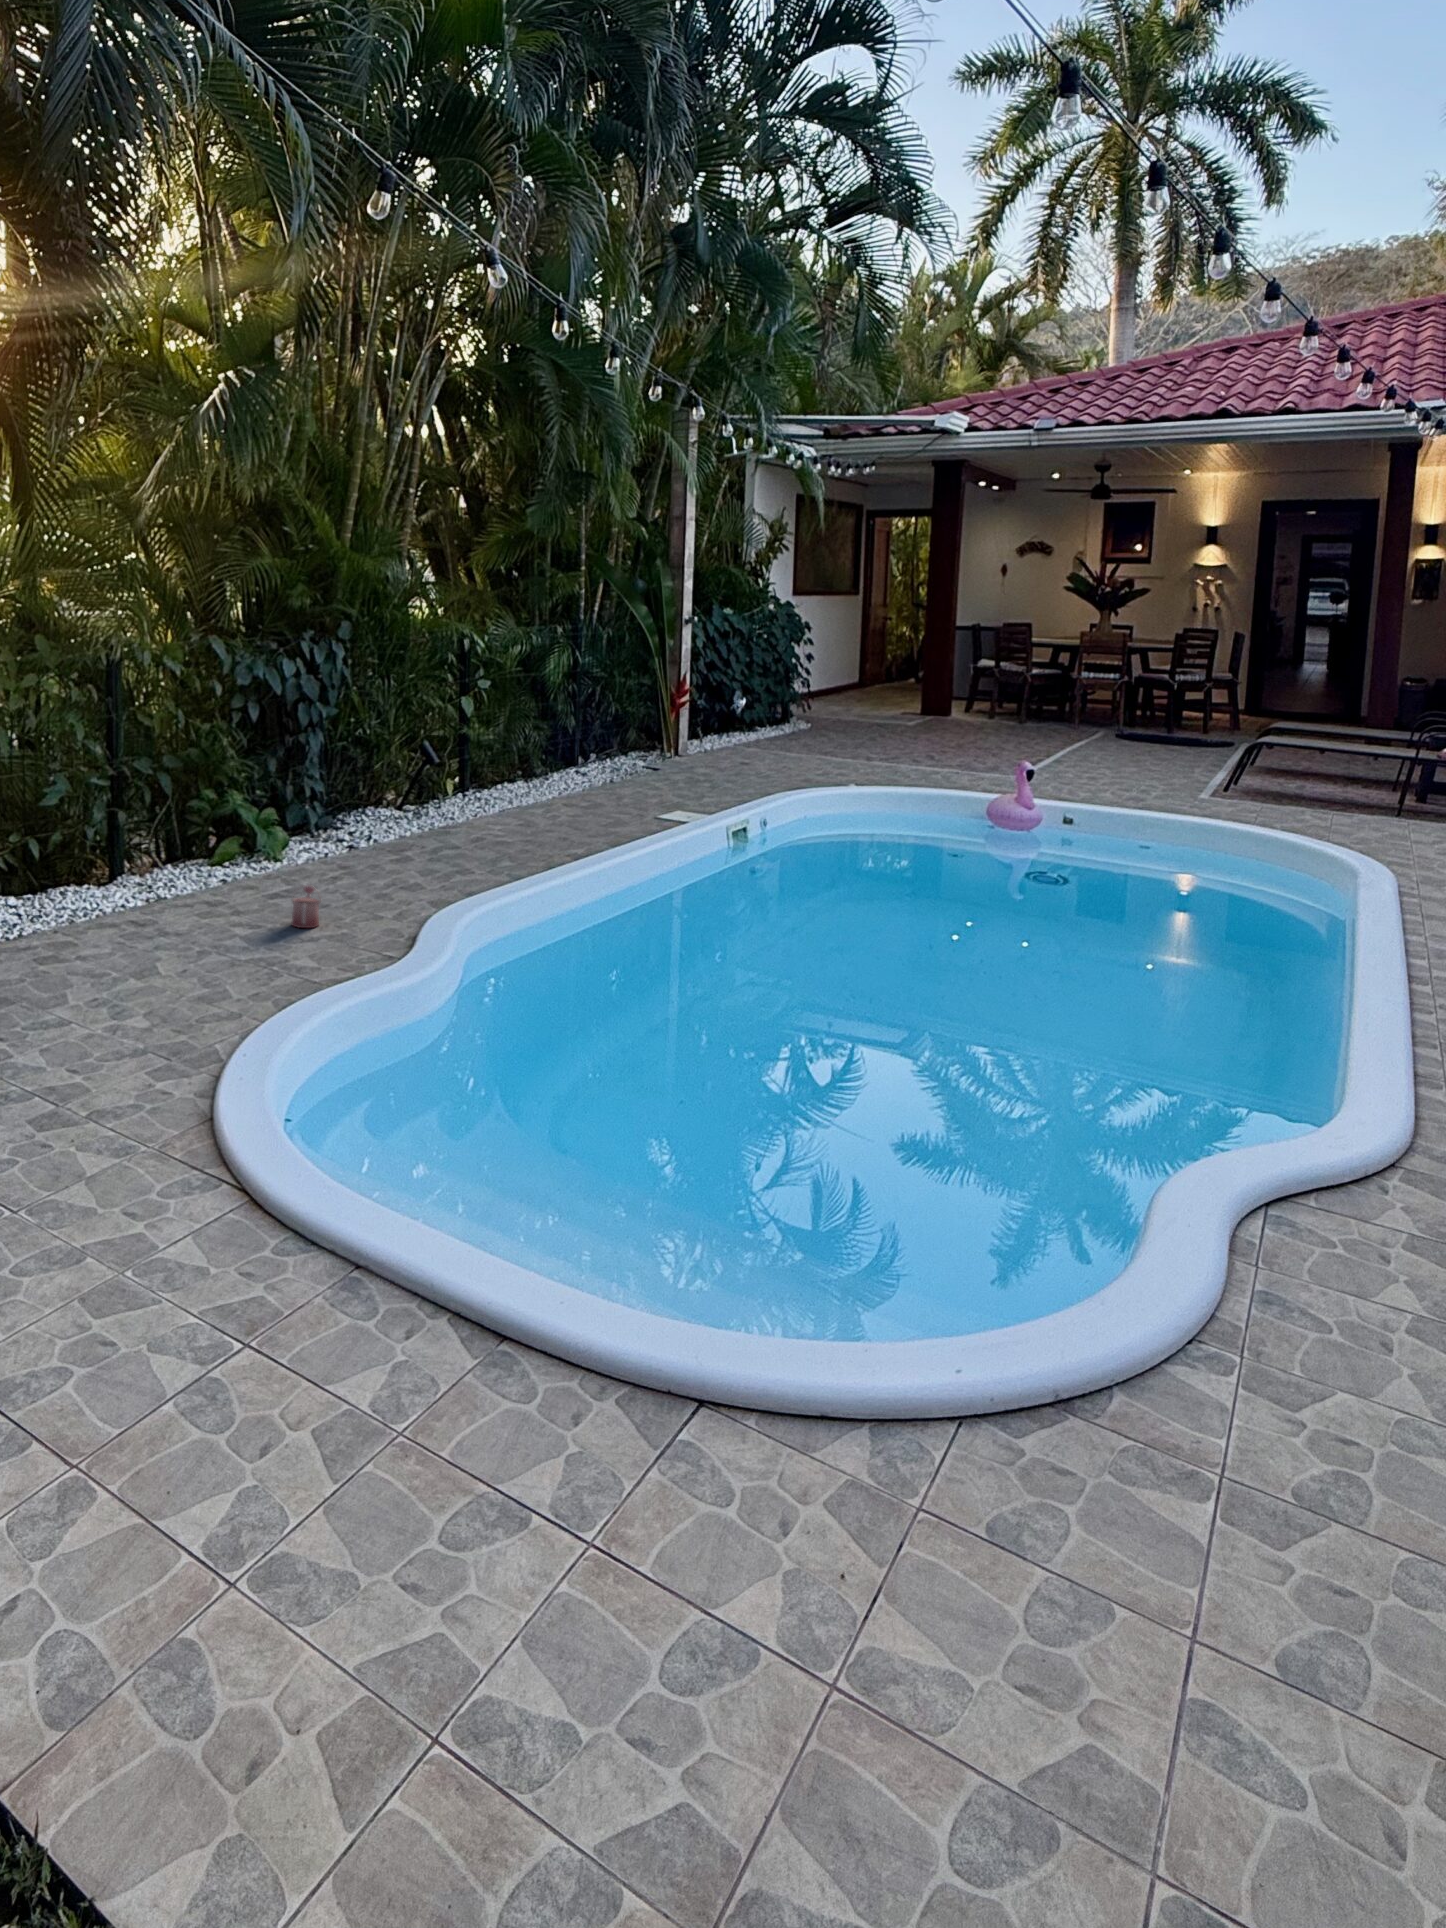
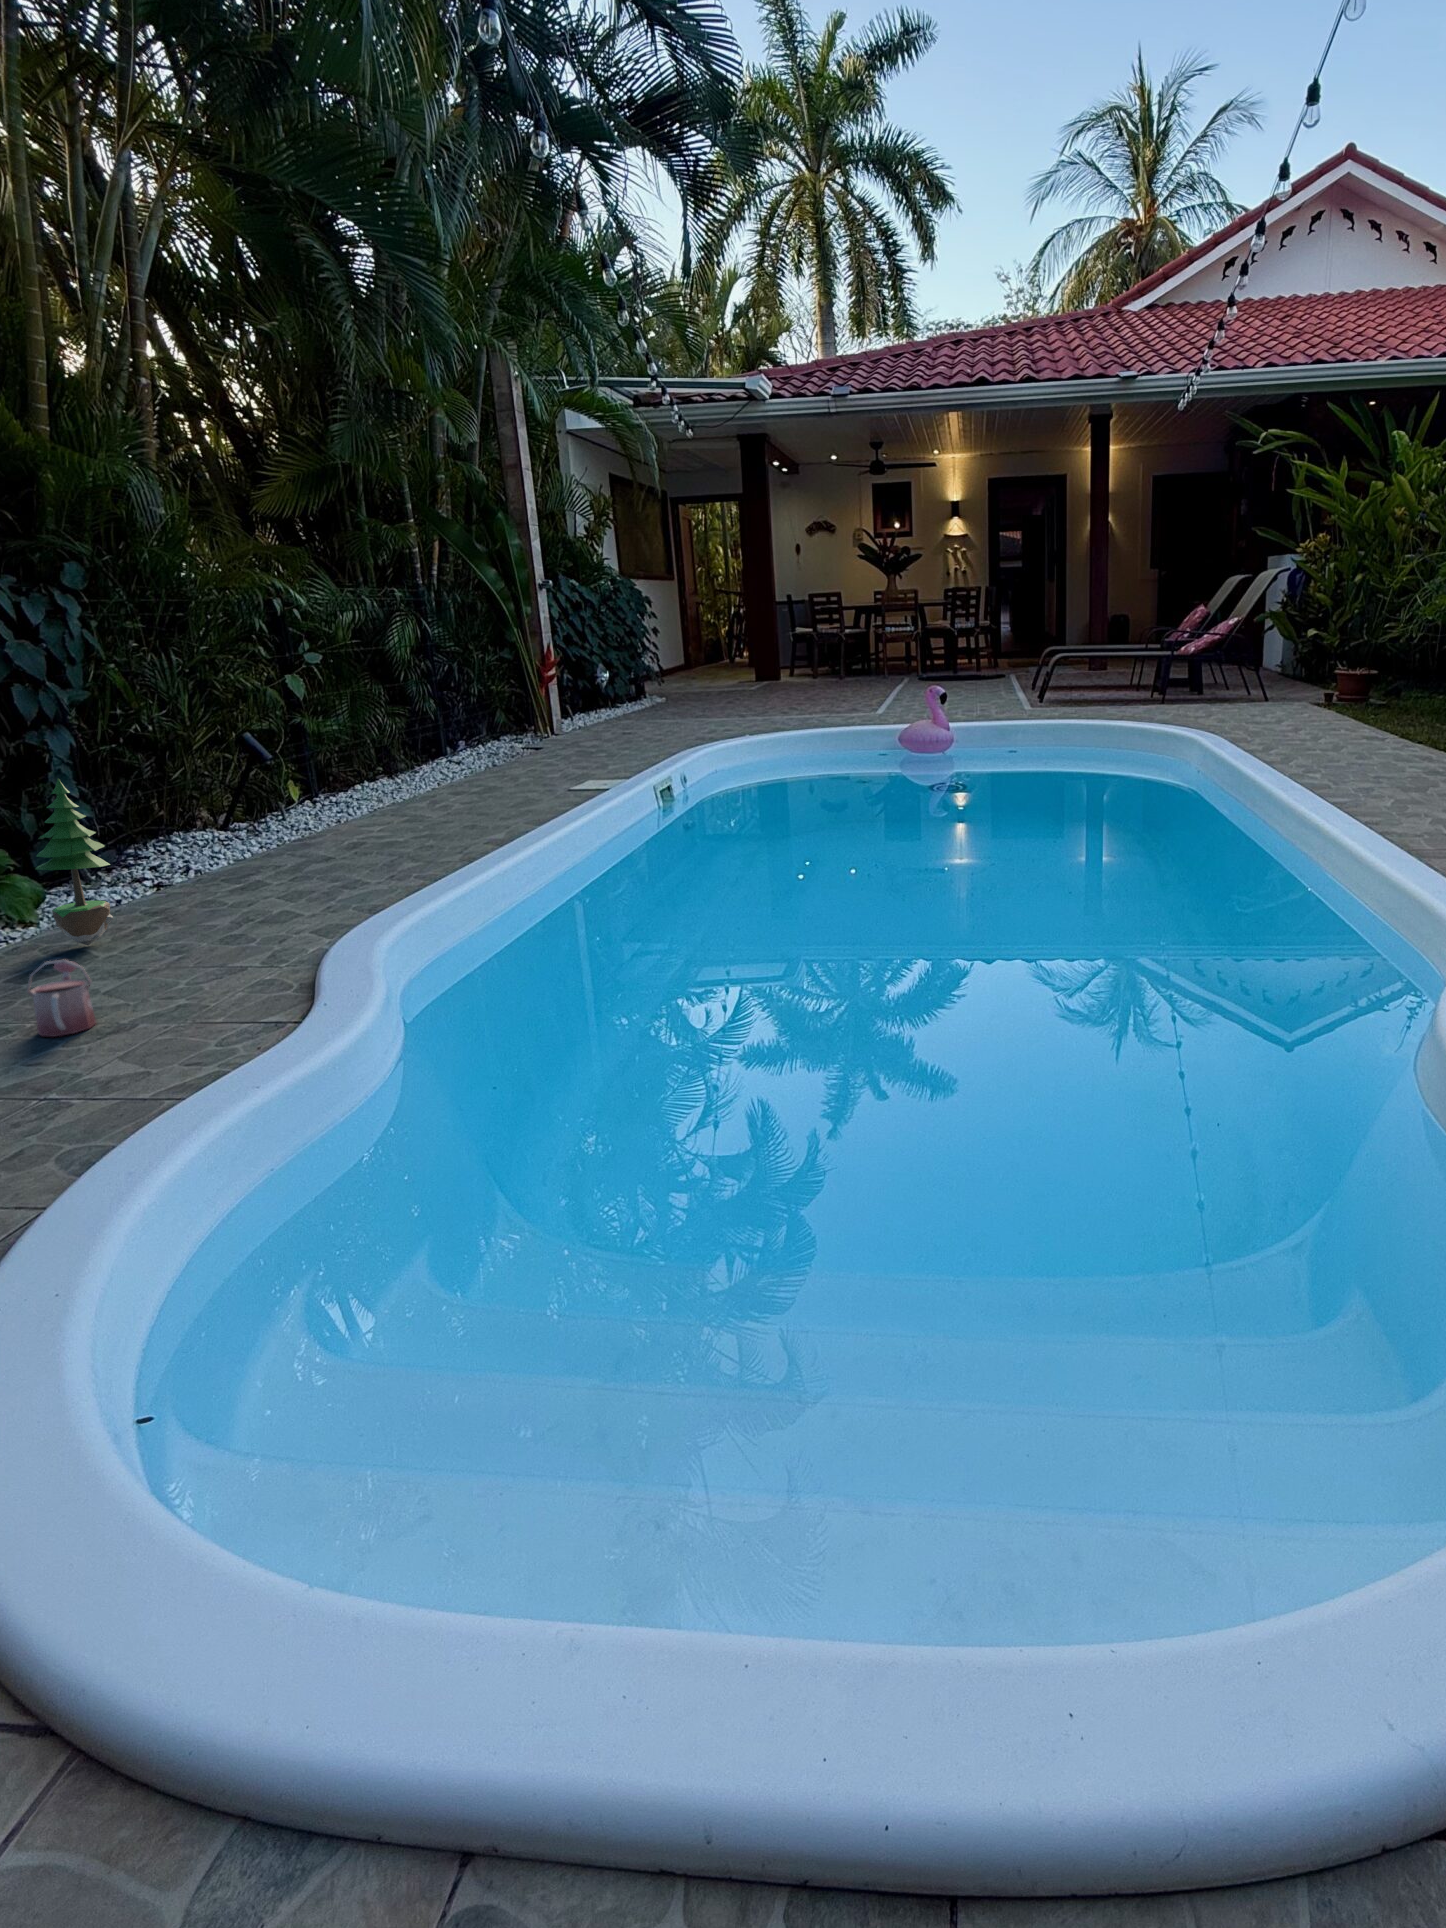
potted tree: none [296,774,335,880] -> present [36,779,113,945]

